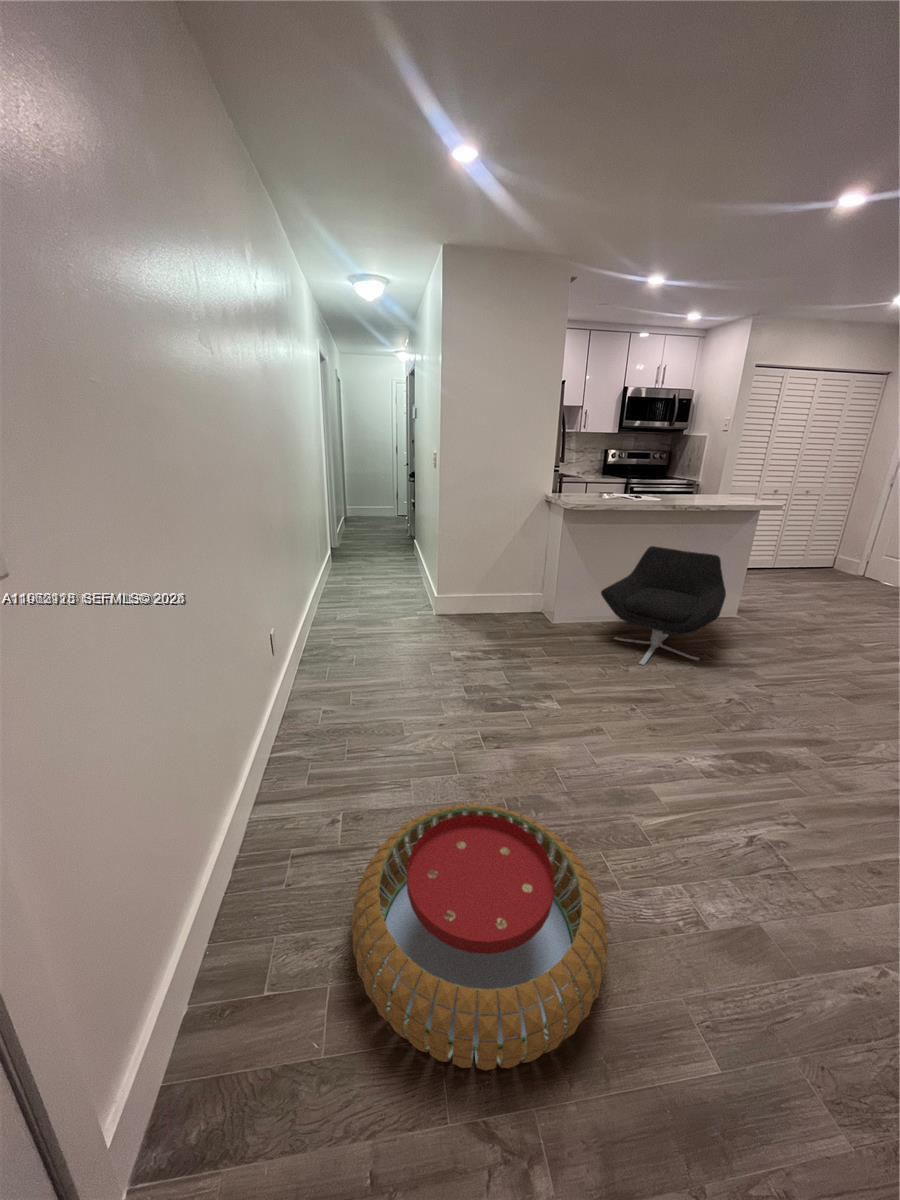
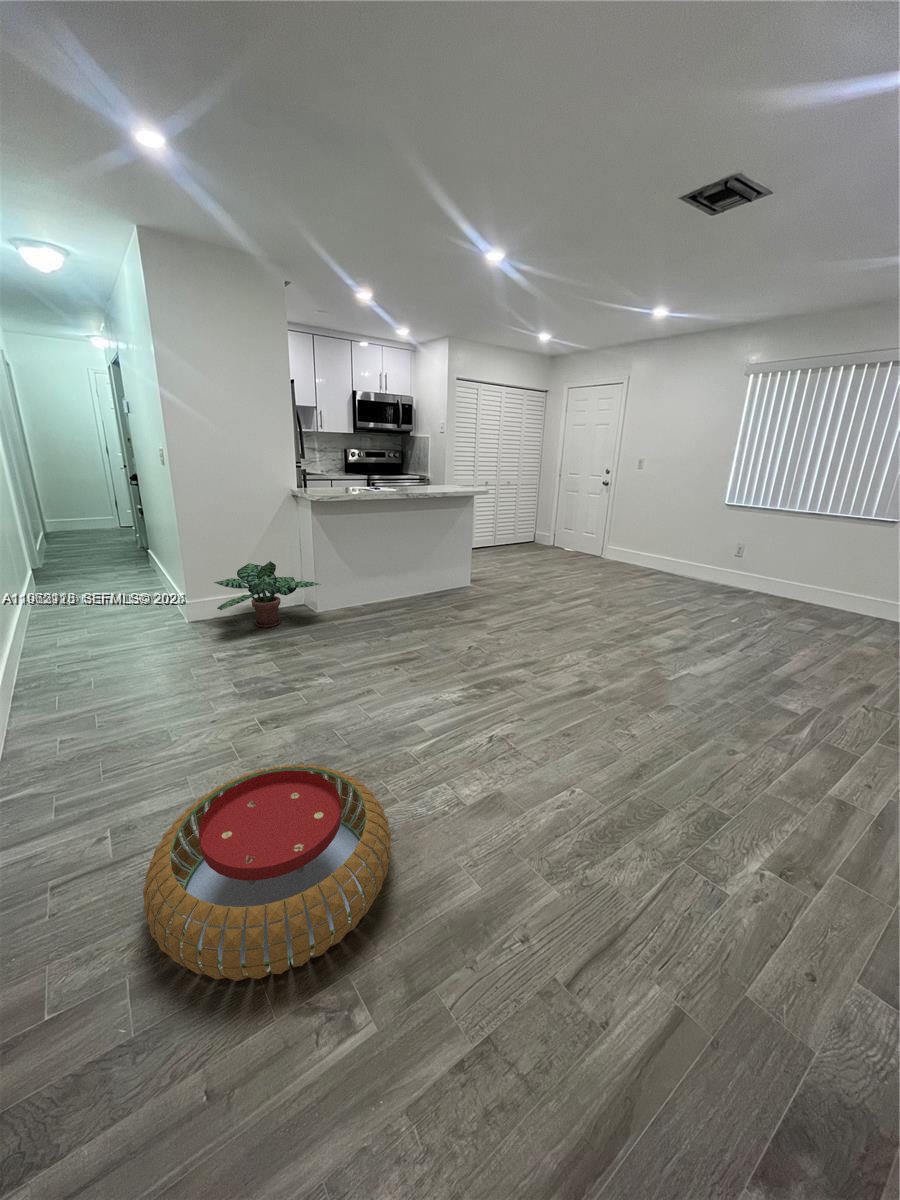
lounge chair: present [601,546,726,665] -> none [356,531,456,633]
potted plant: none [459,566,561,632] -> present [214,561,320,627]

